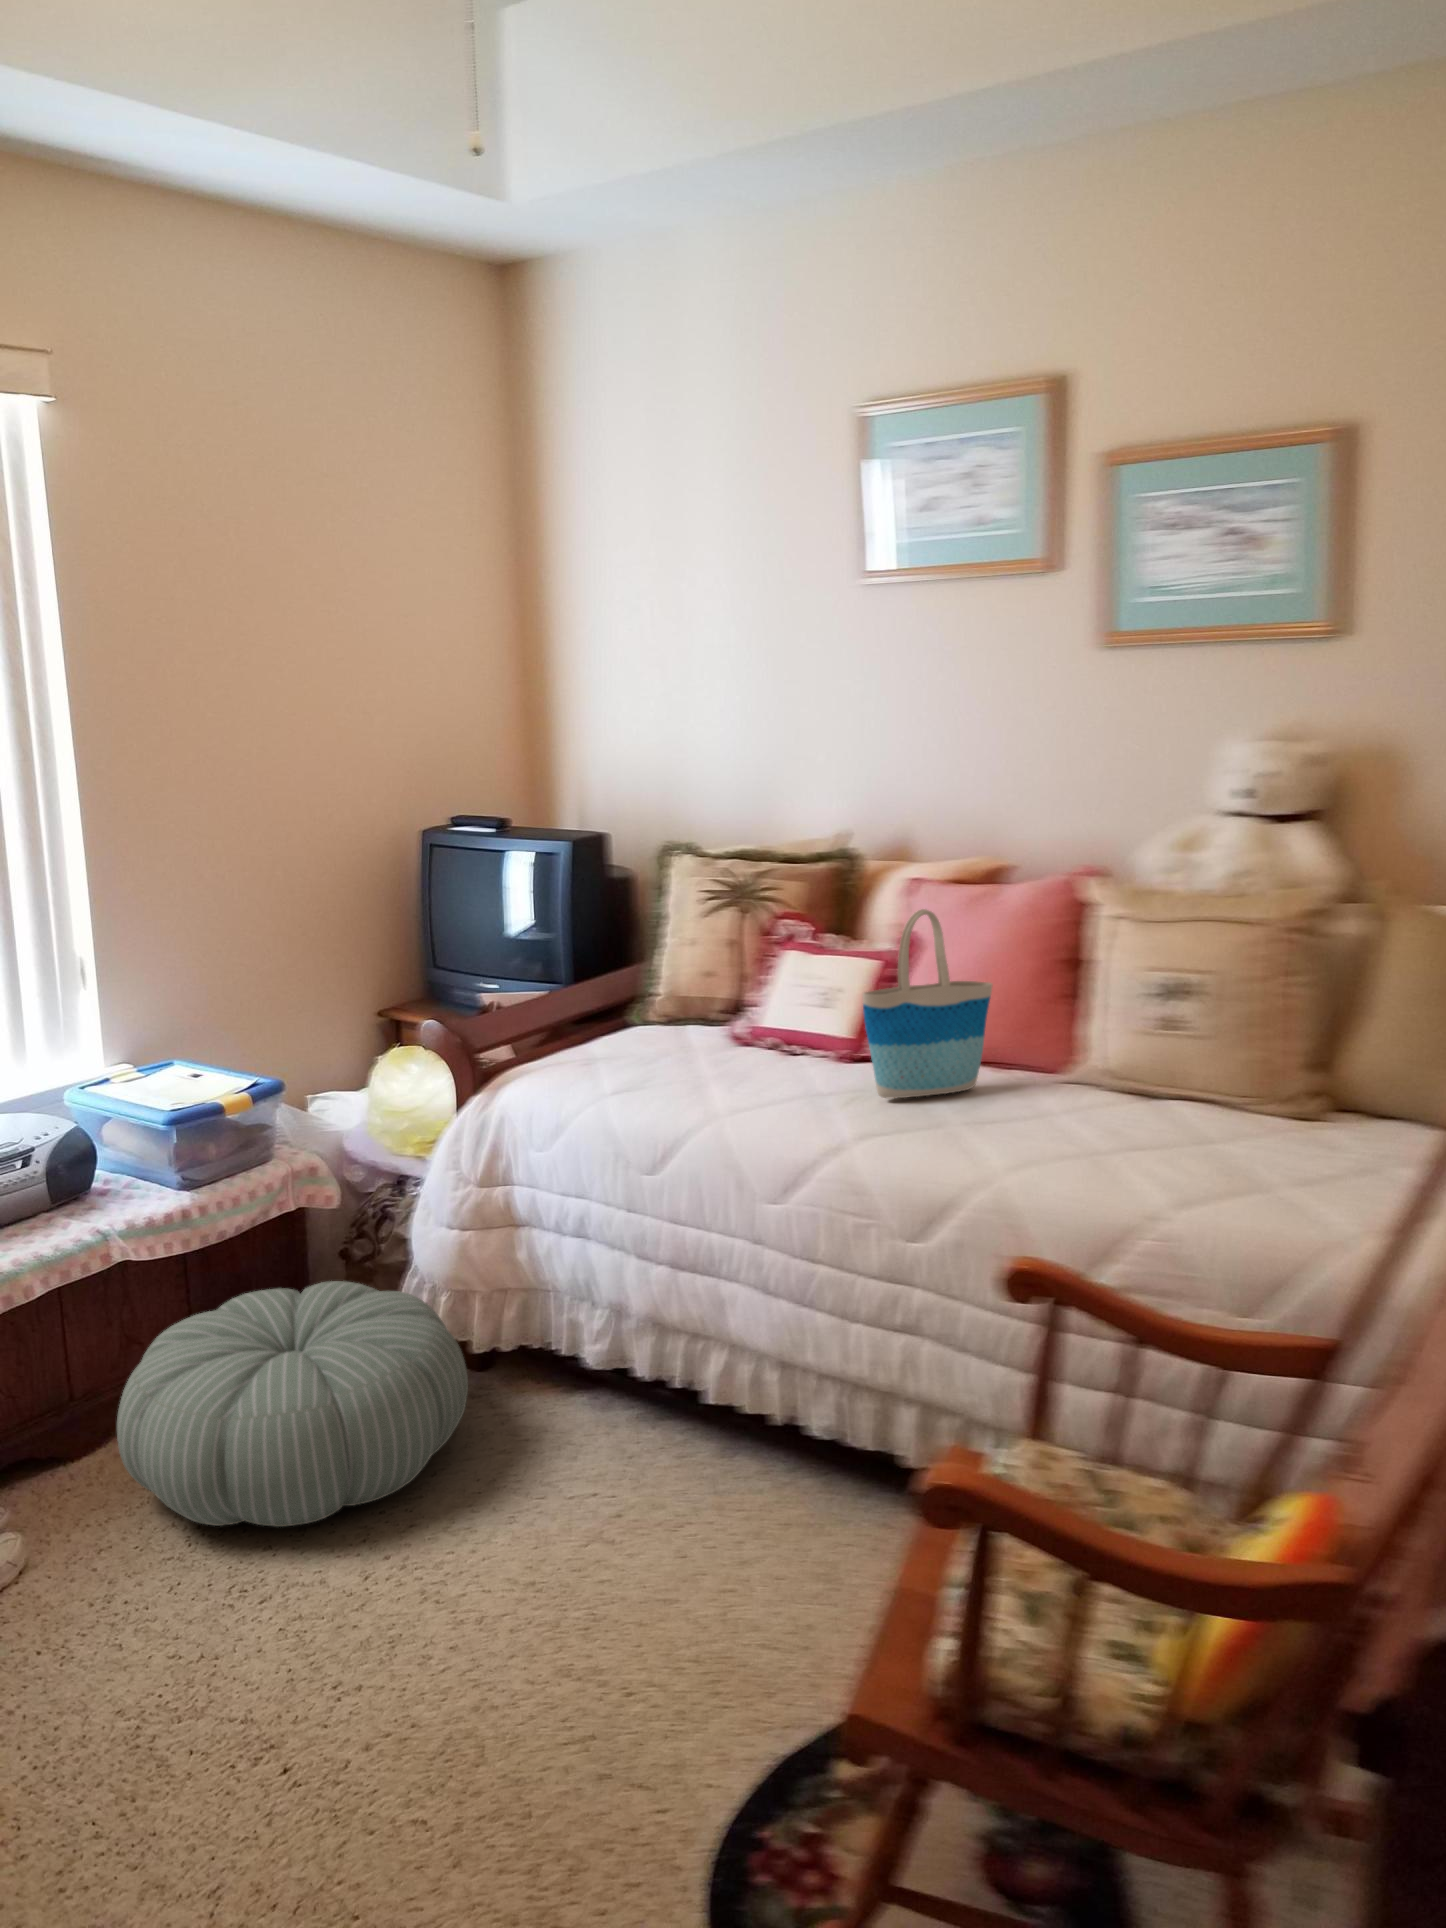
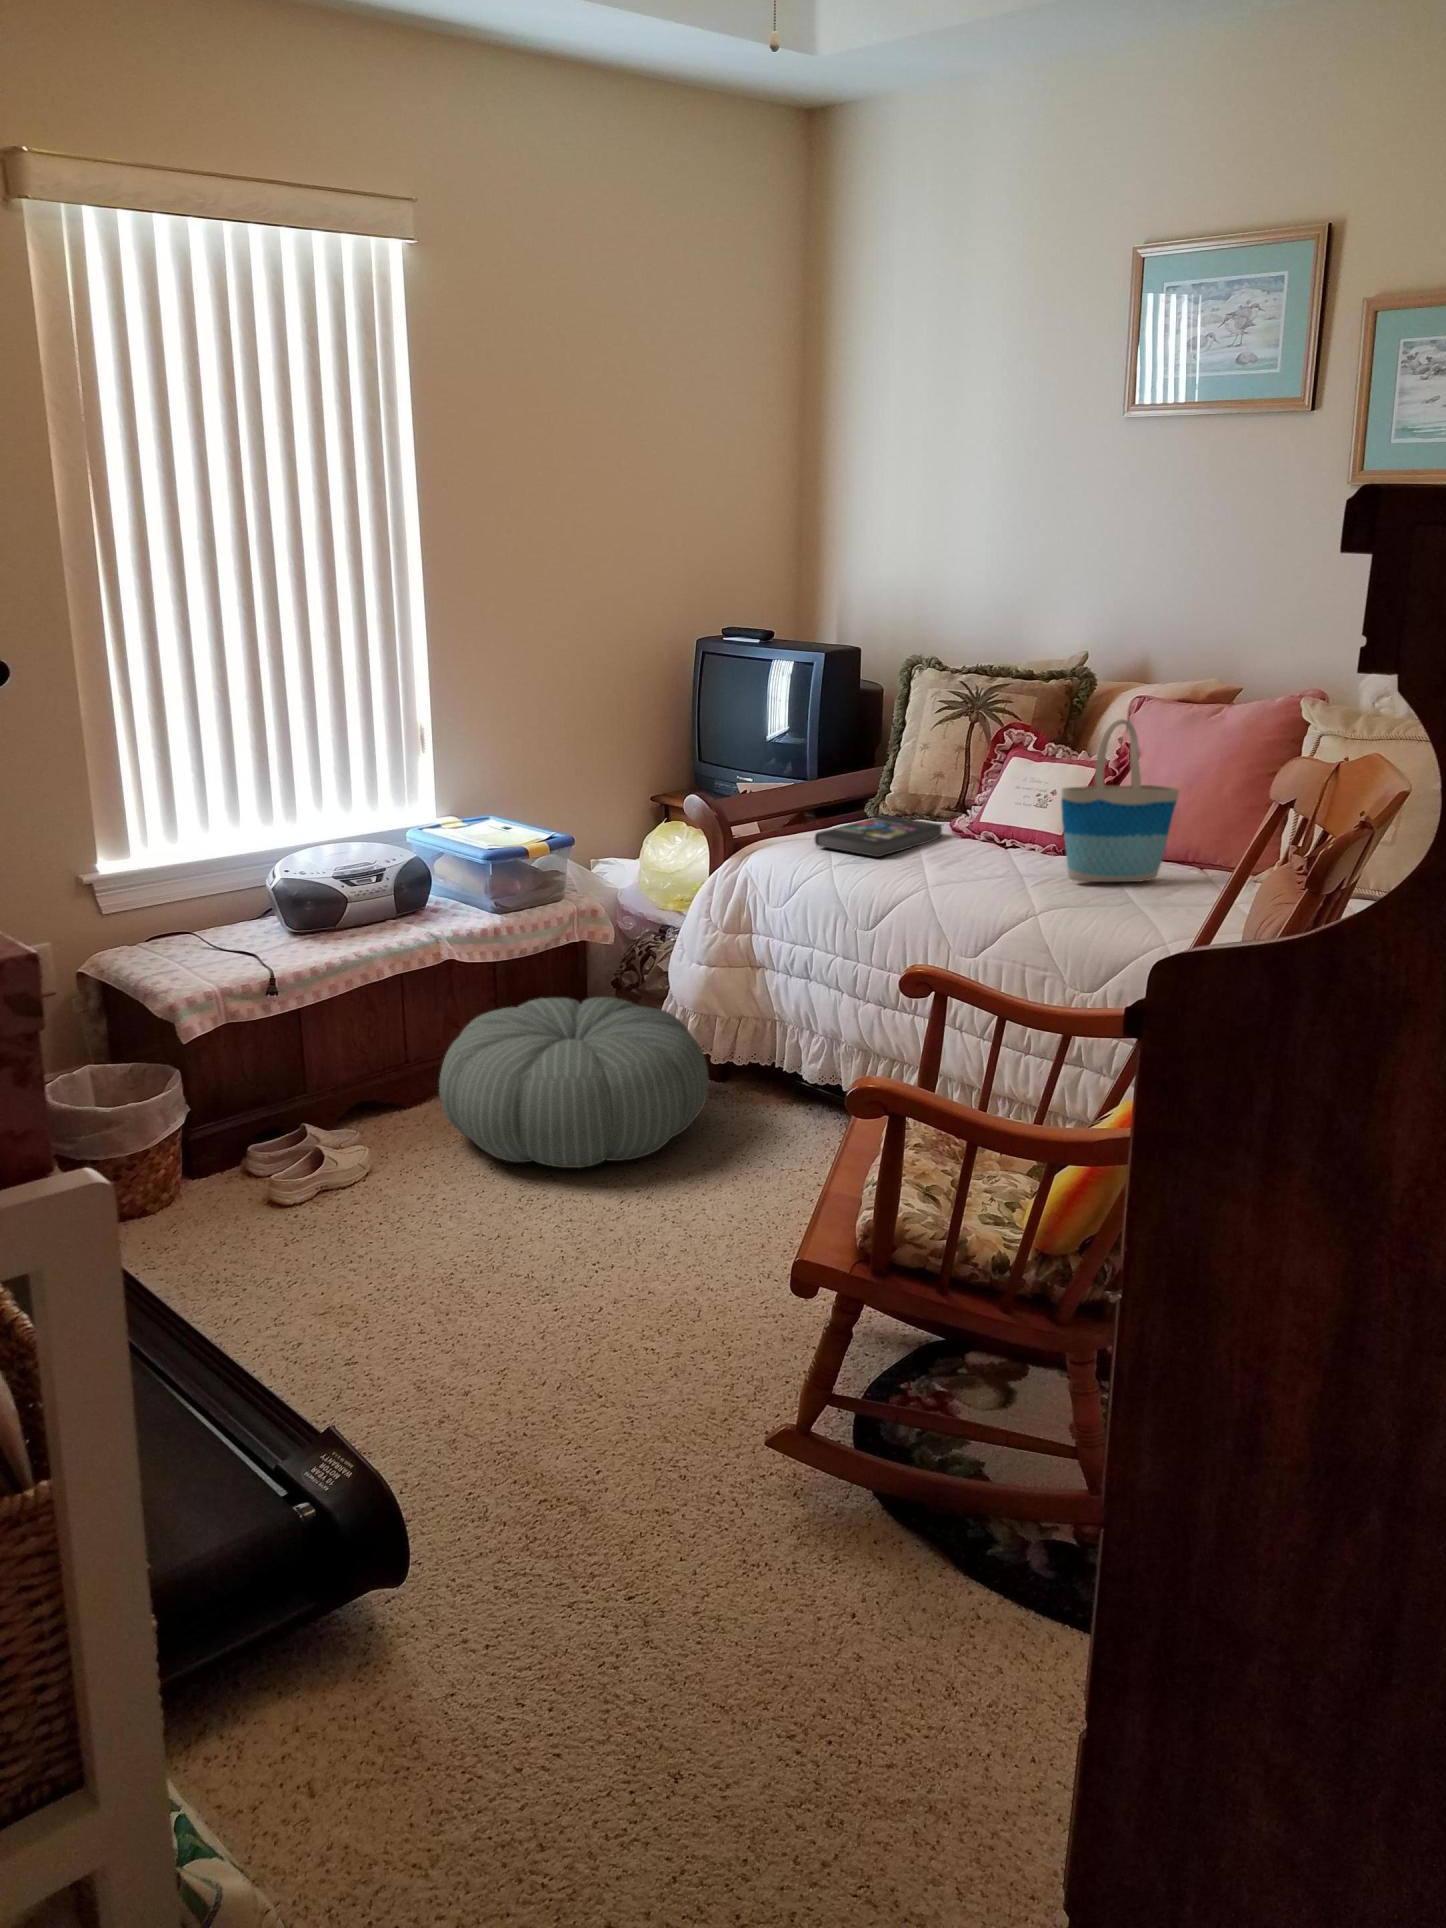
book: none [574,1027,722,1084] -> present [815,815,942,857]

